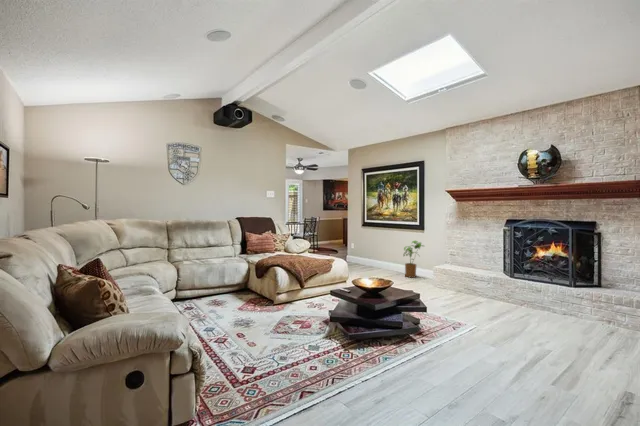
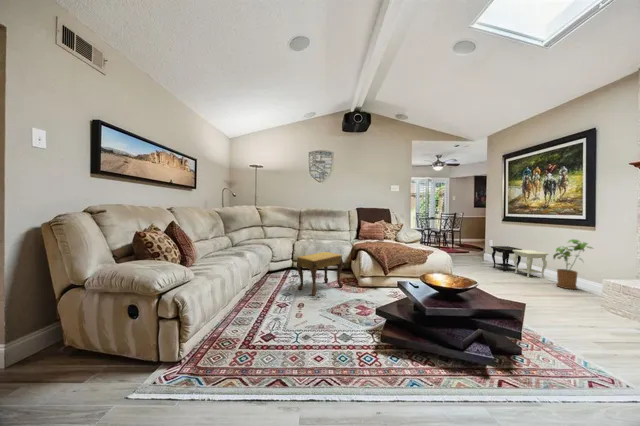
side table: none [357,248,397,273] -> present [491,246,548,278]
footstool: none [214,272,259,322] -> present [297,252,343,296]

